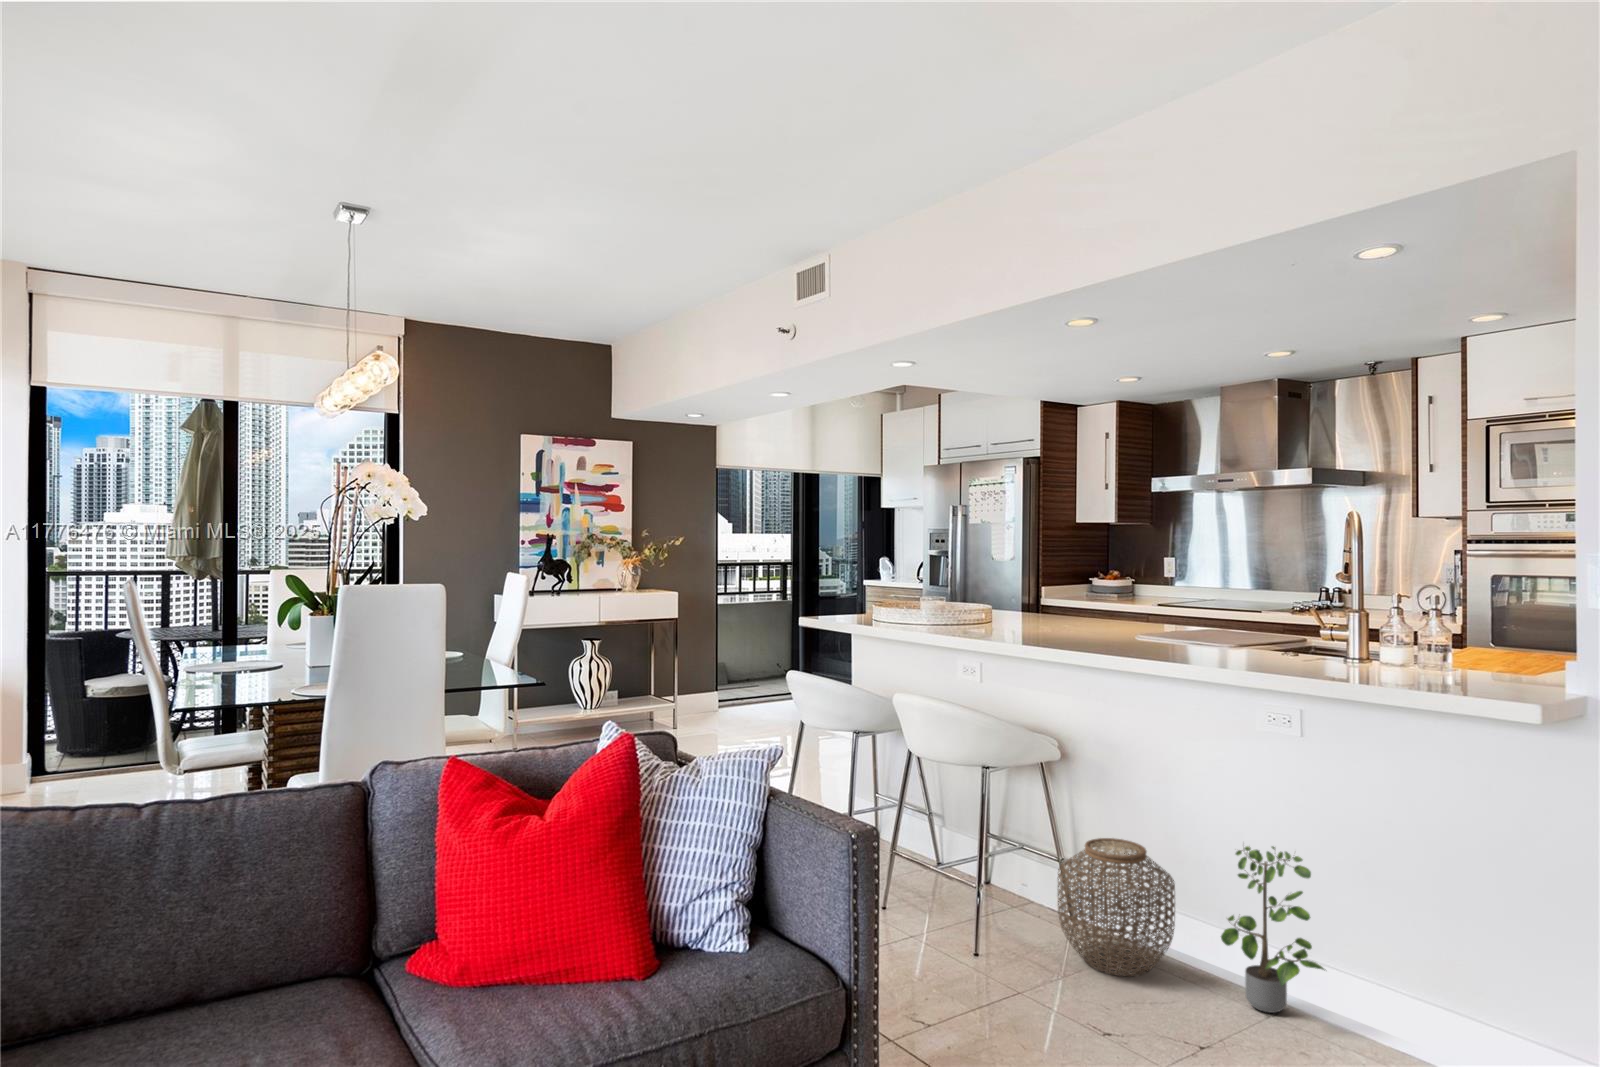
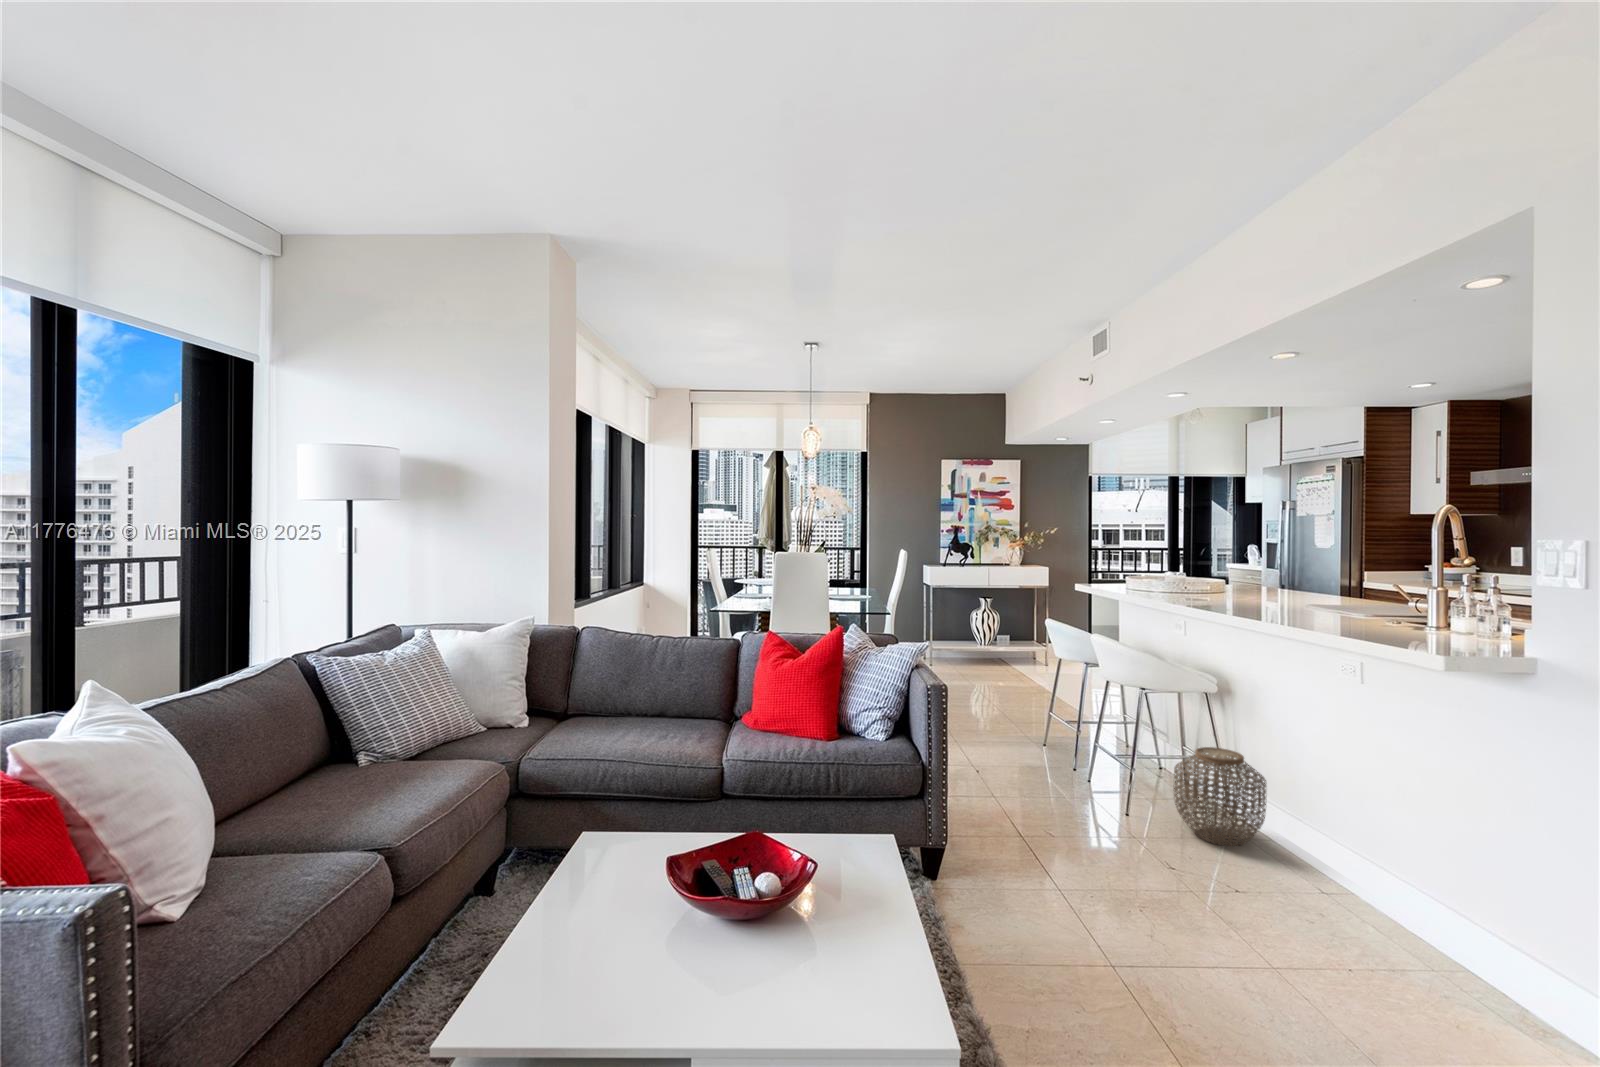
potted plant: present [1221,846,1324,1013] -> none [1275,759,1343,888]

